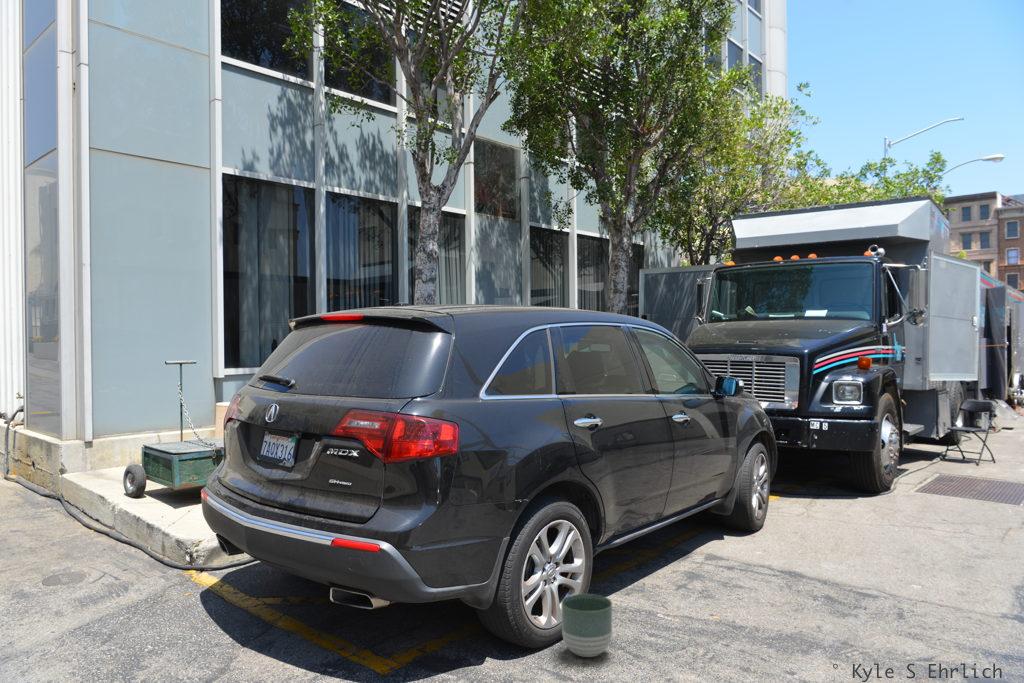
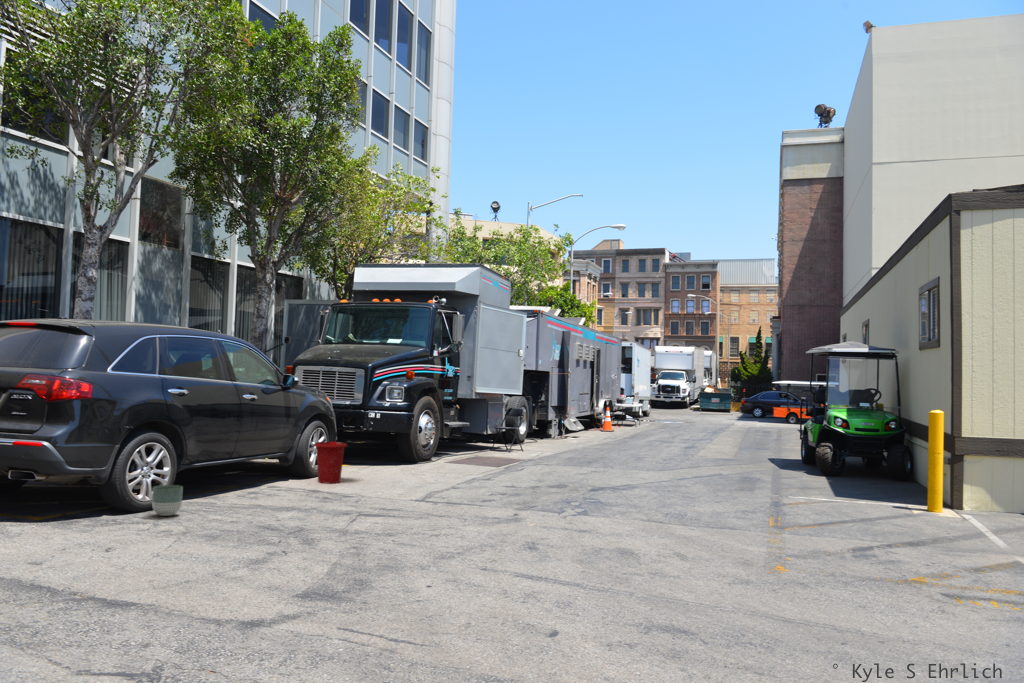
waste bin: none [759,477,816,547] -> present [314,442,347,483]

